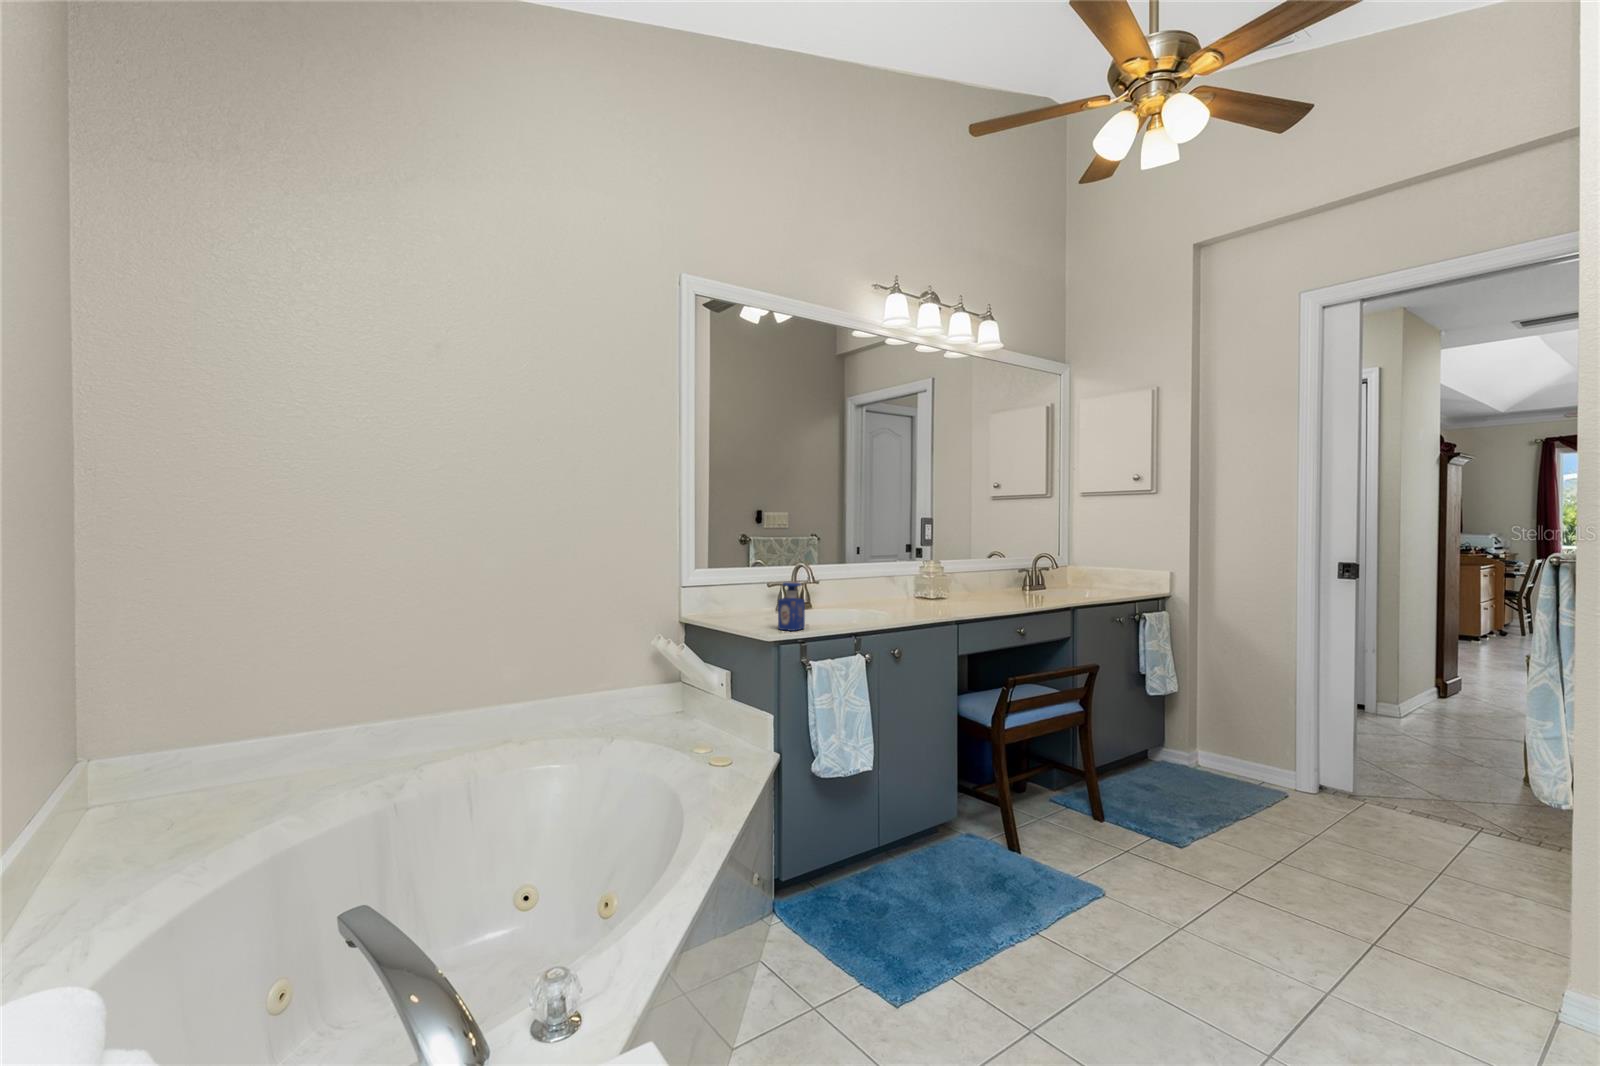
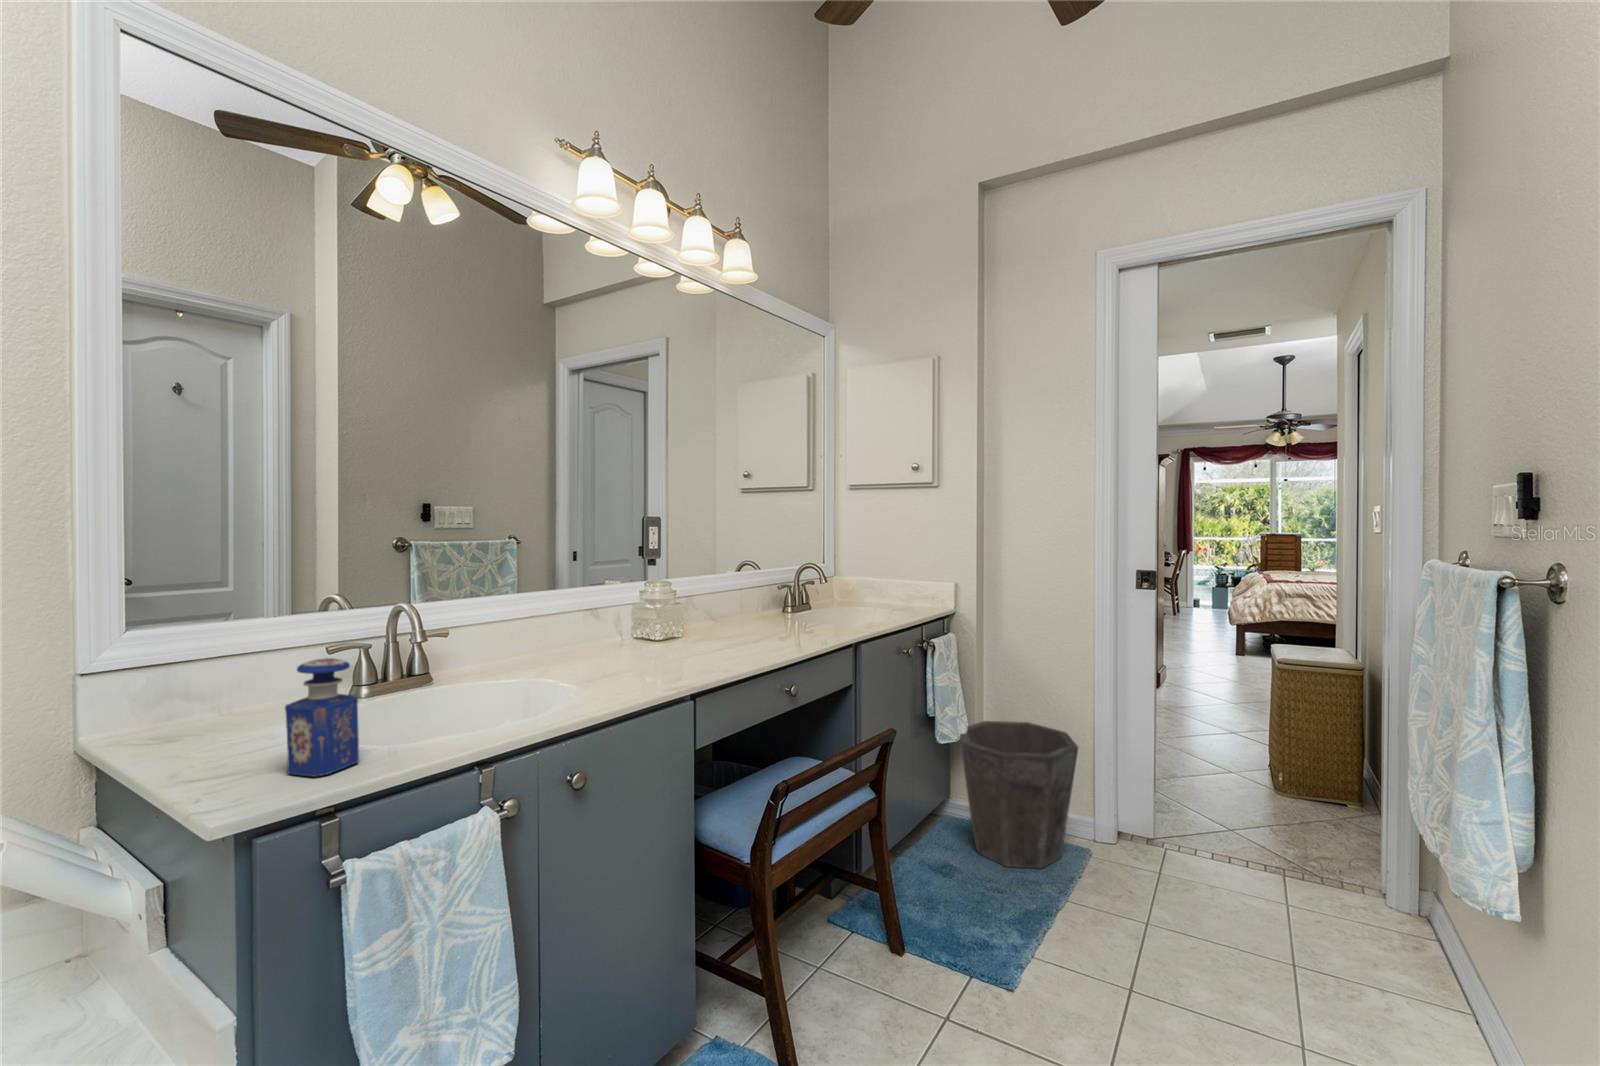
waste bin: none [1167,684,1271,798] -> present [960,721,1078,869]

